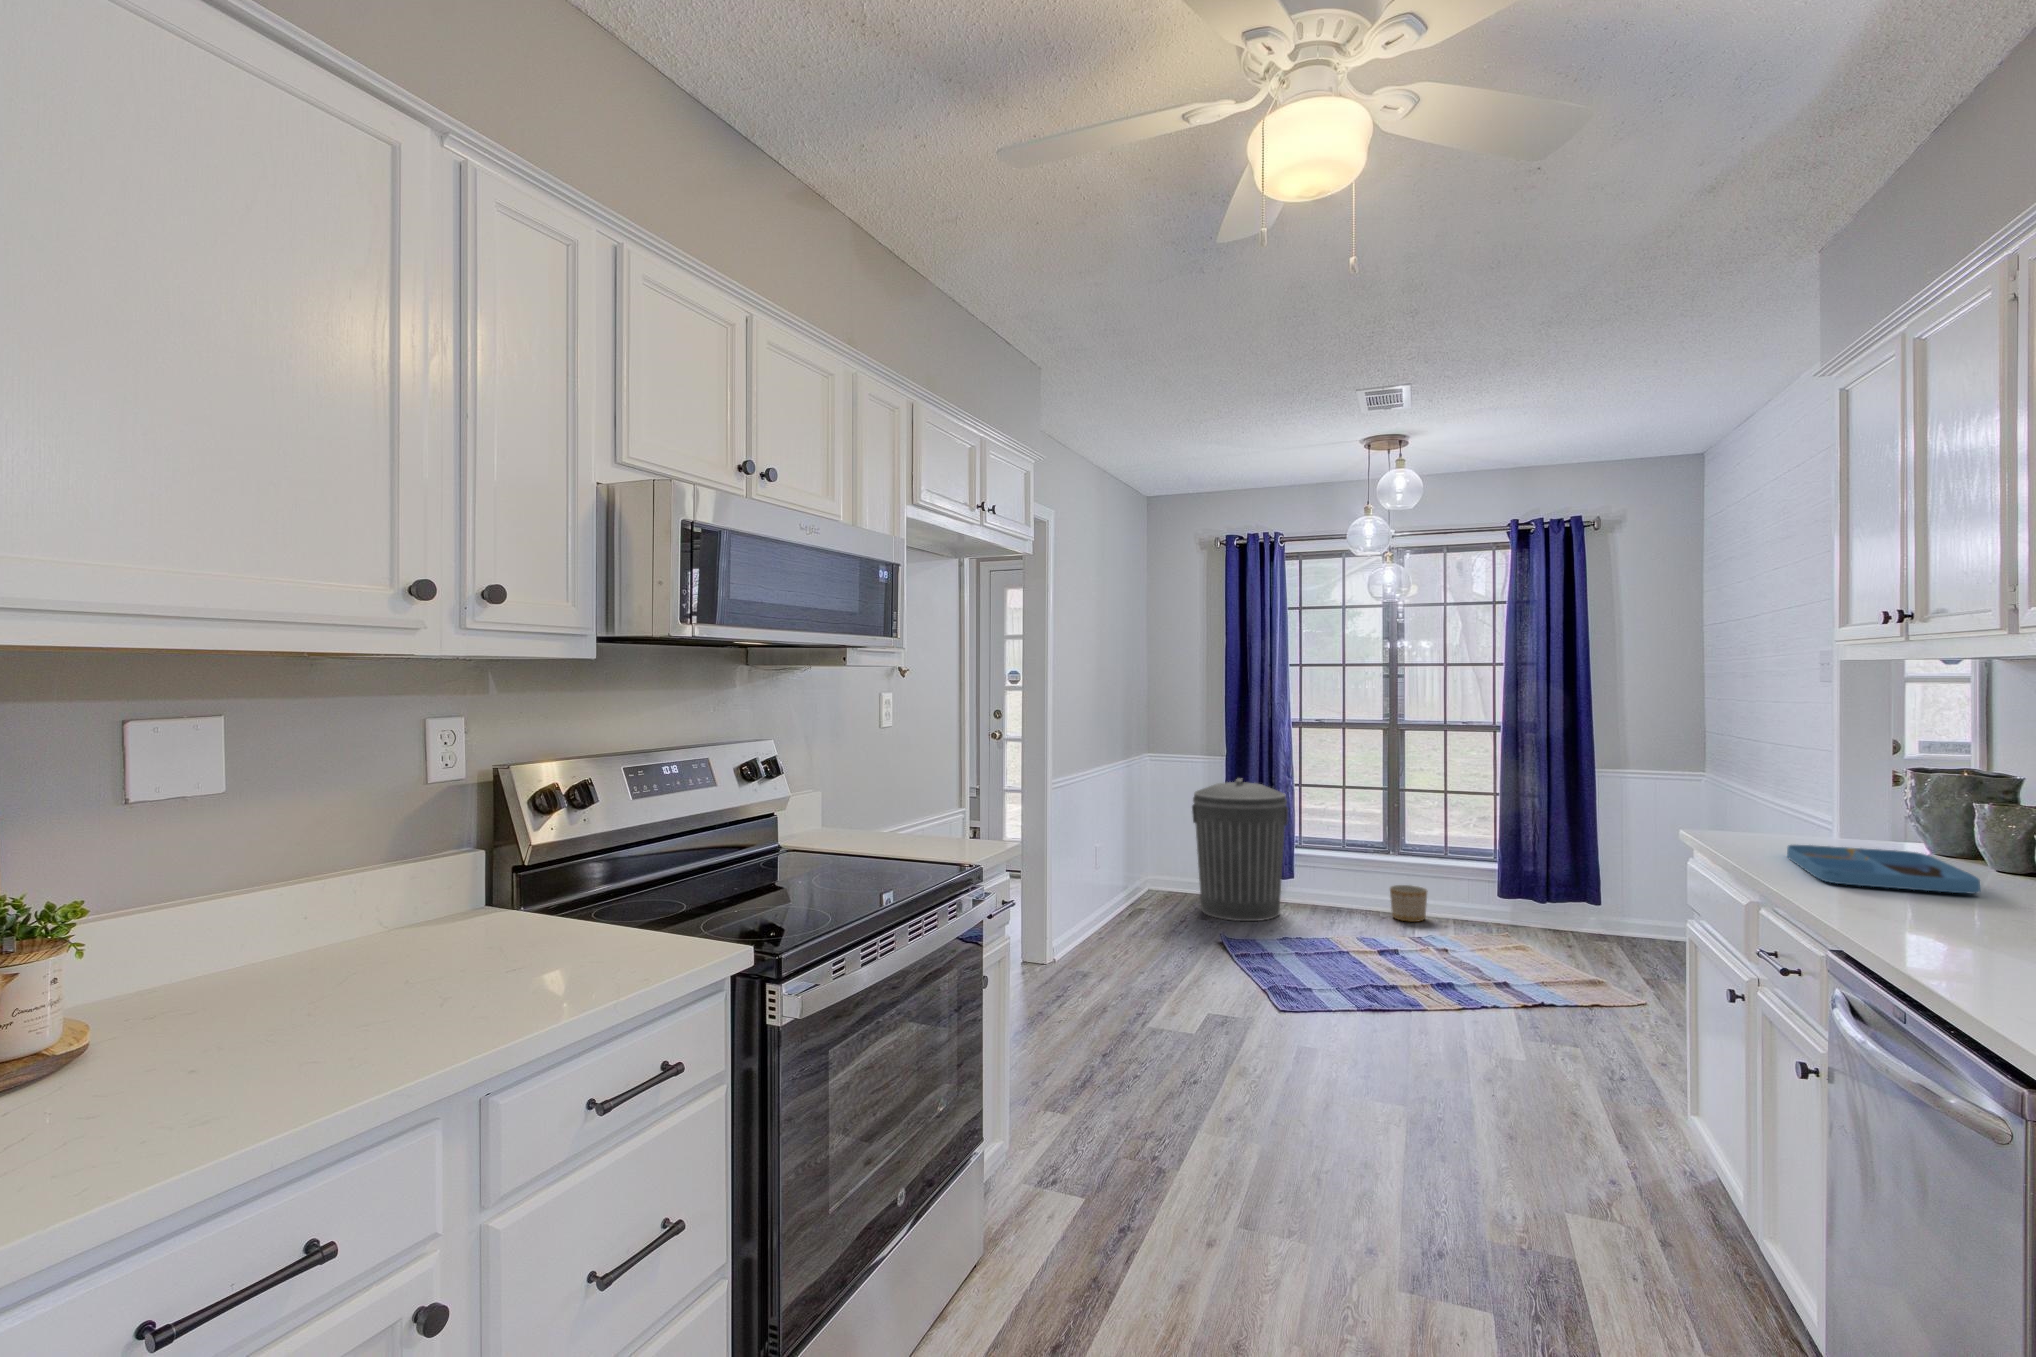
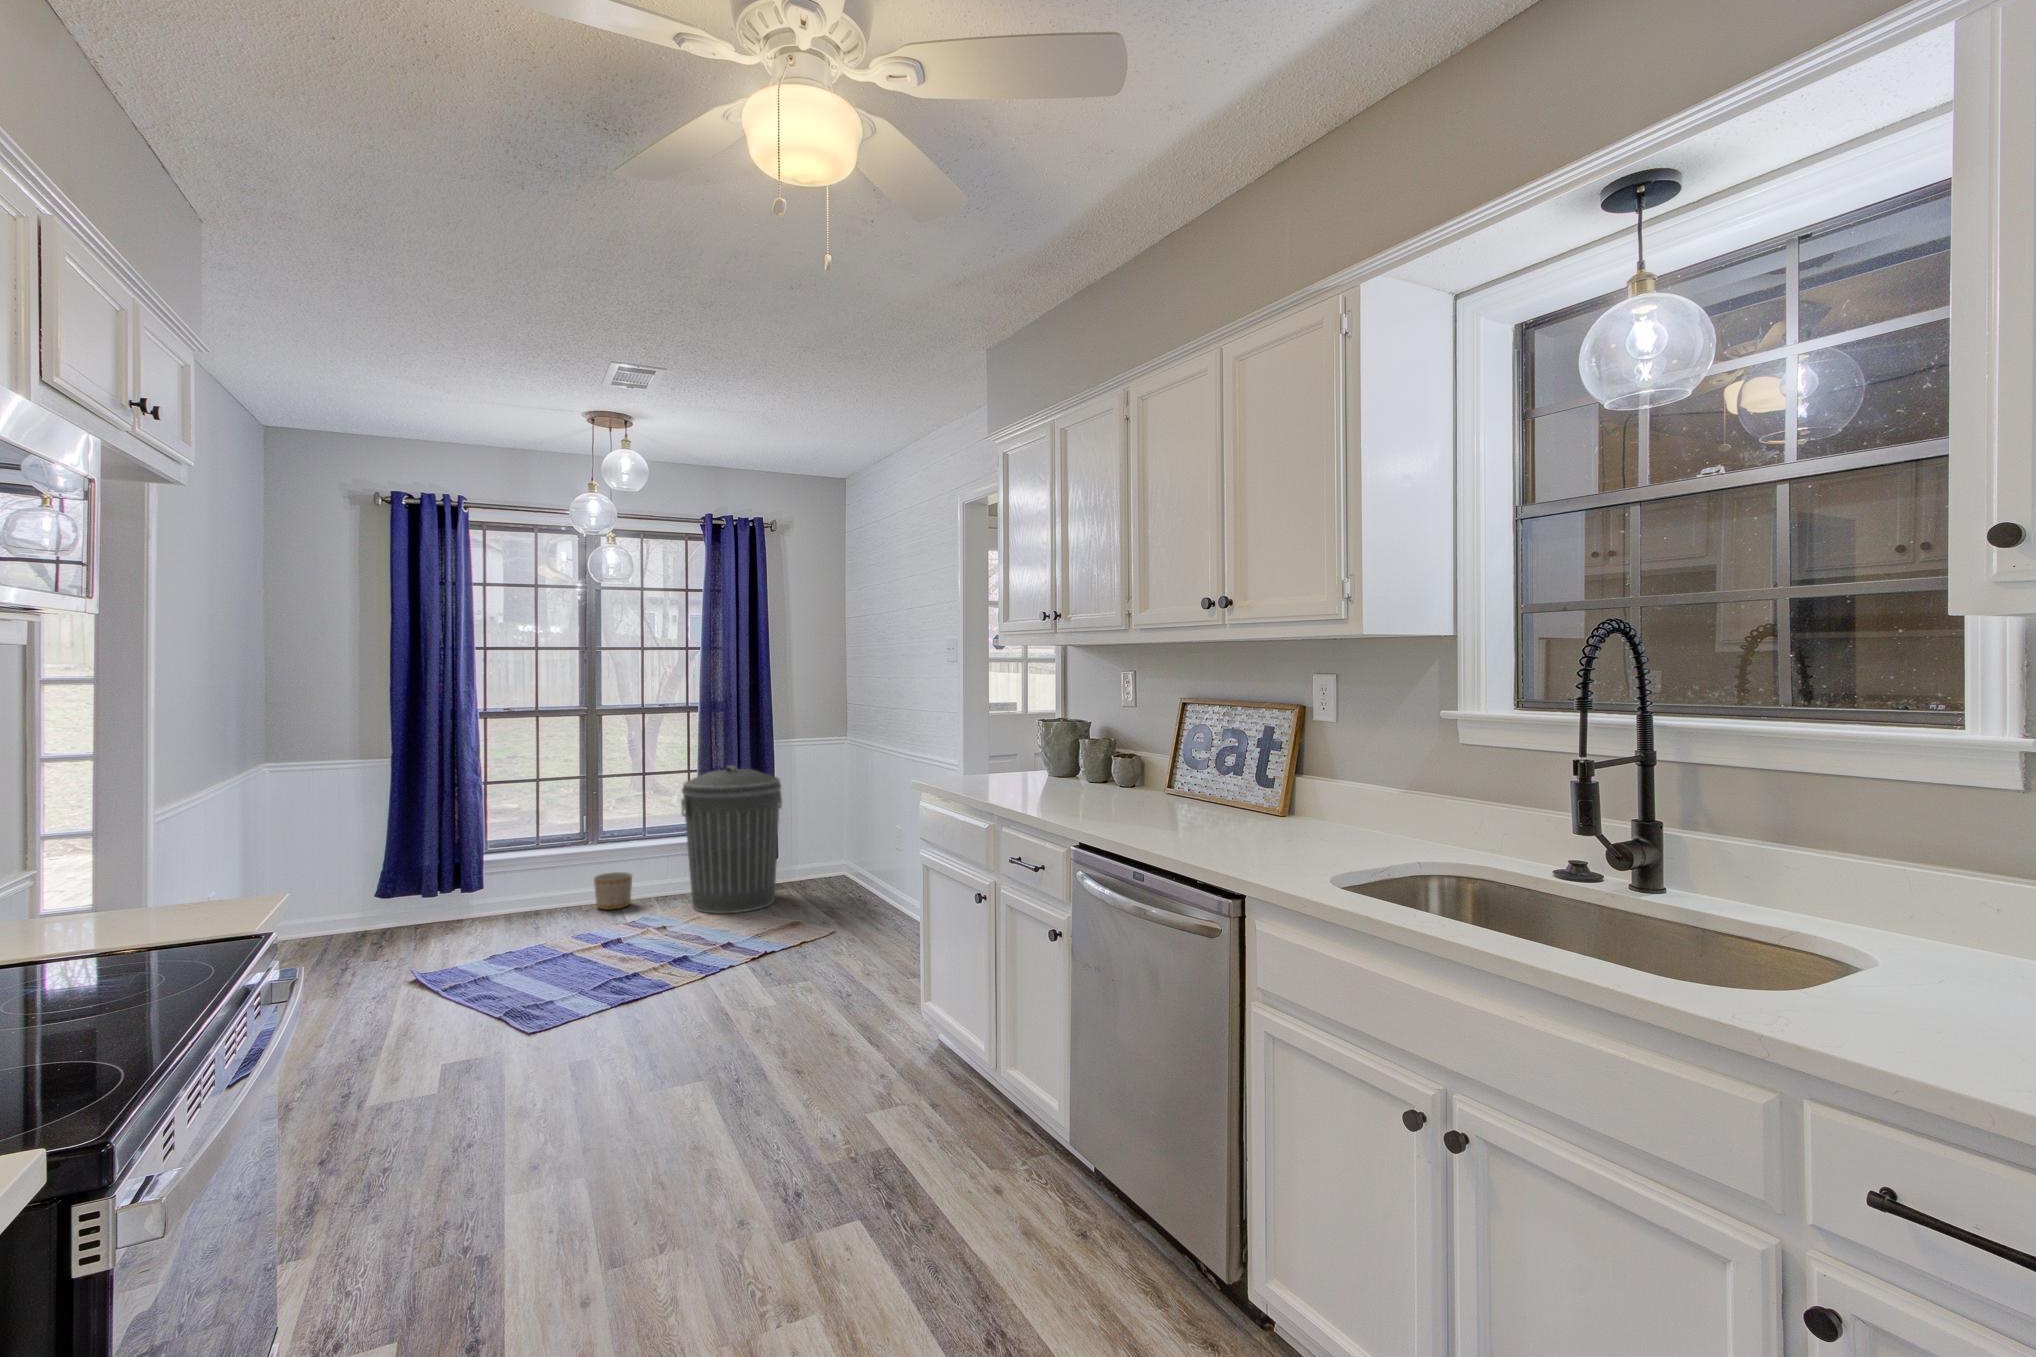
trash can: present [1192,778,1288,921] -> present [681,766,782,913]
tray: present [1787,845,1981,893] -> none [999,780,1112,808]

